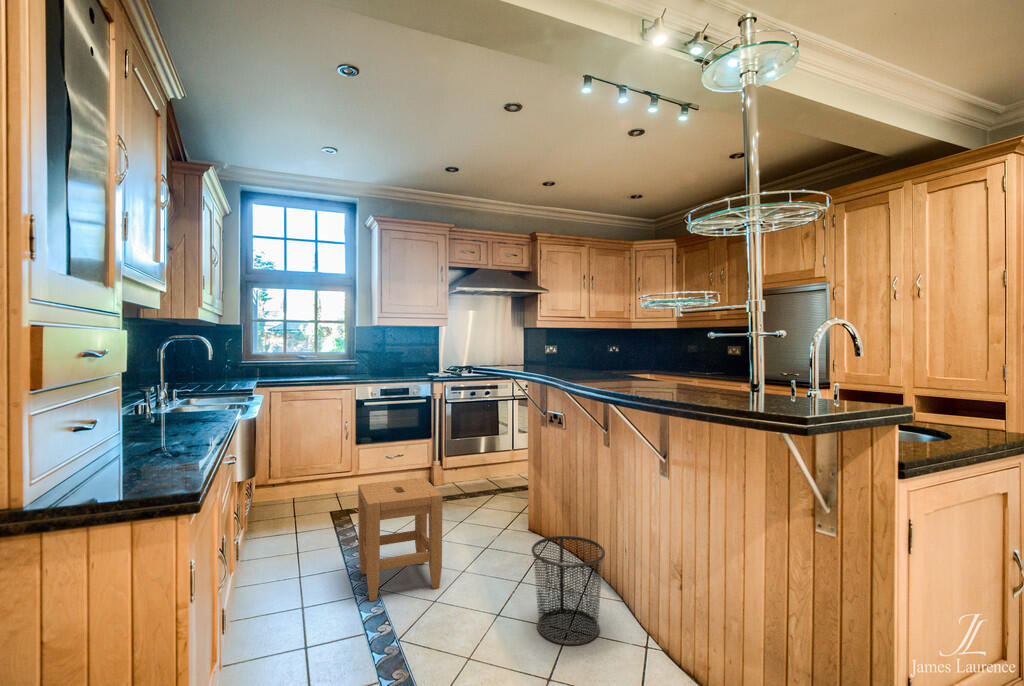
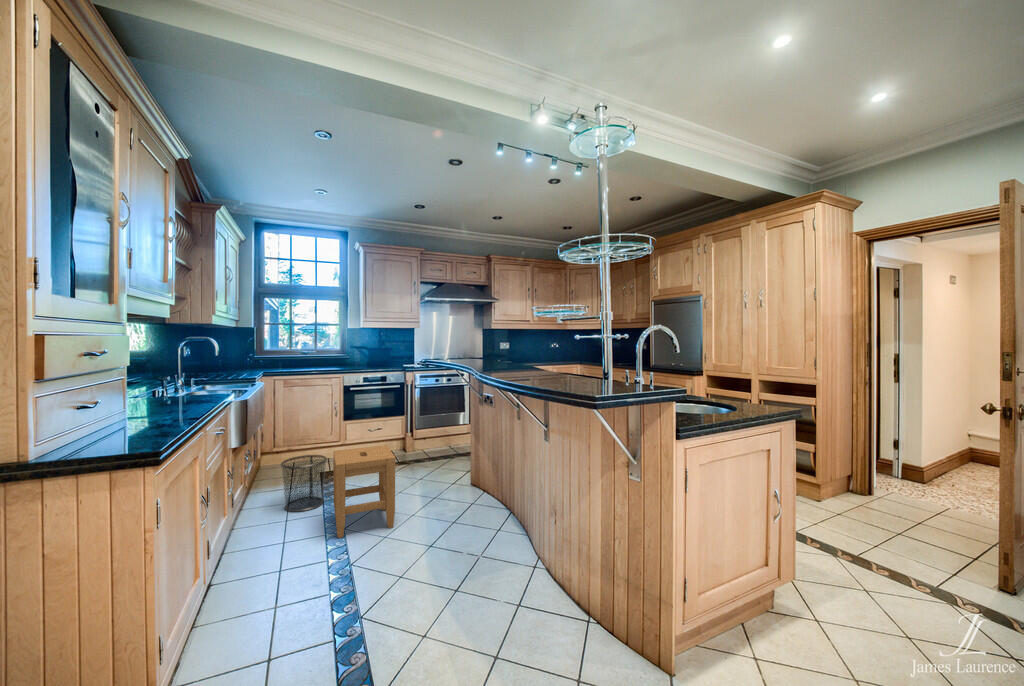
waste bin: present [532,536,605,645] -> present [281,455,327,512]

